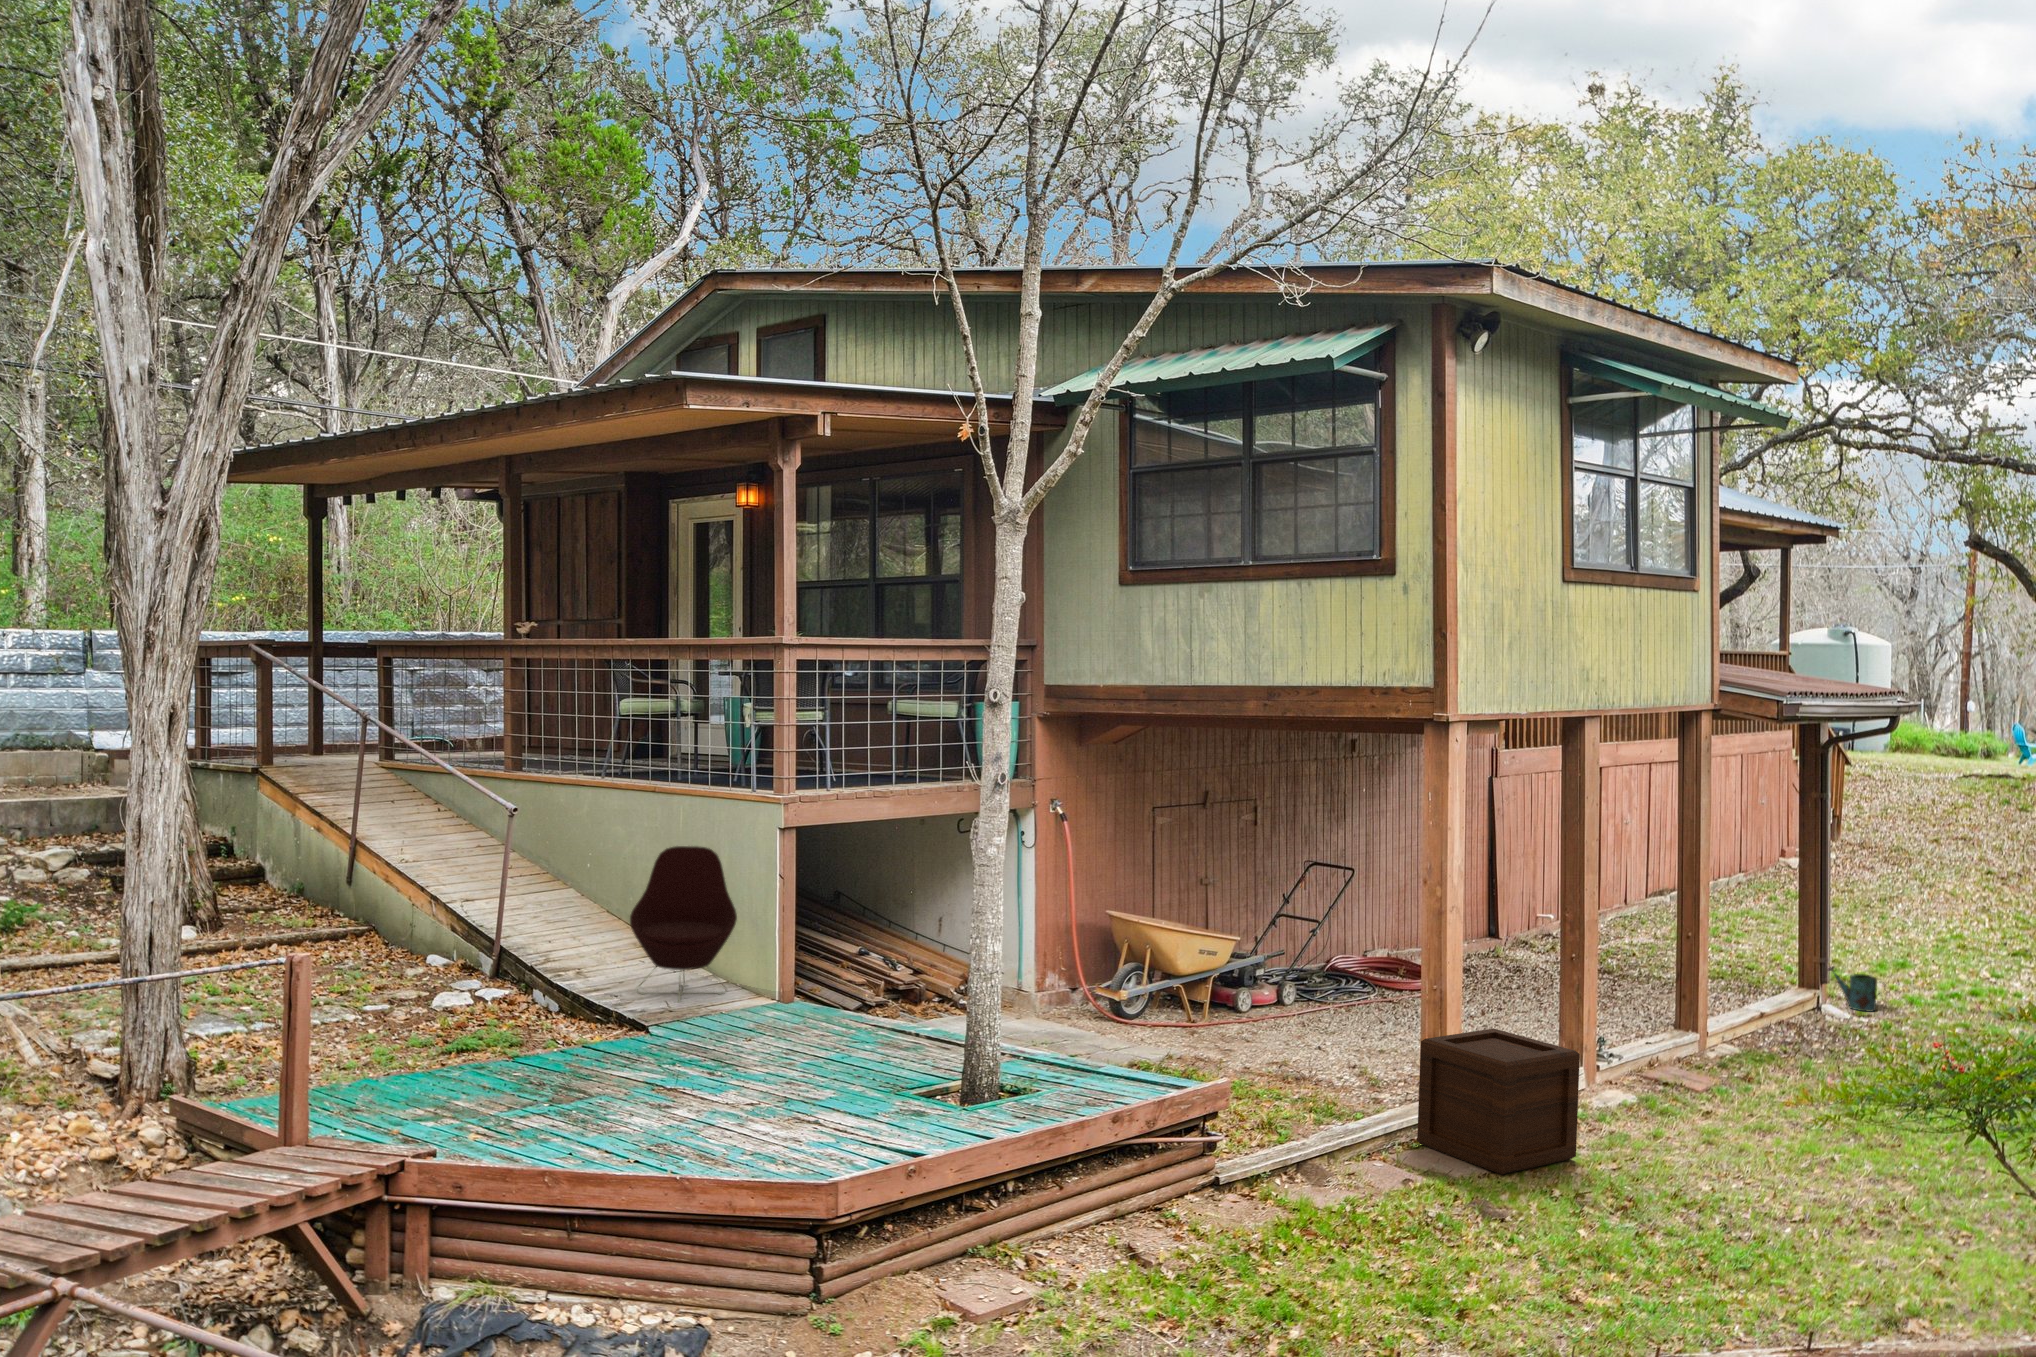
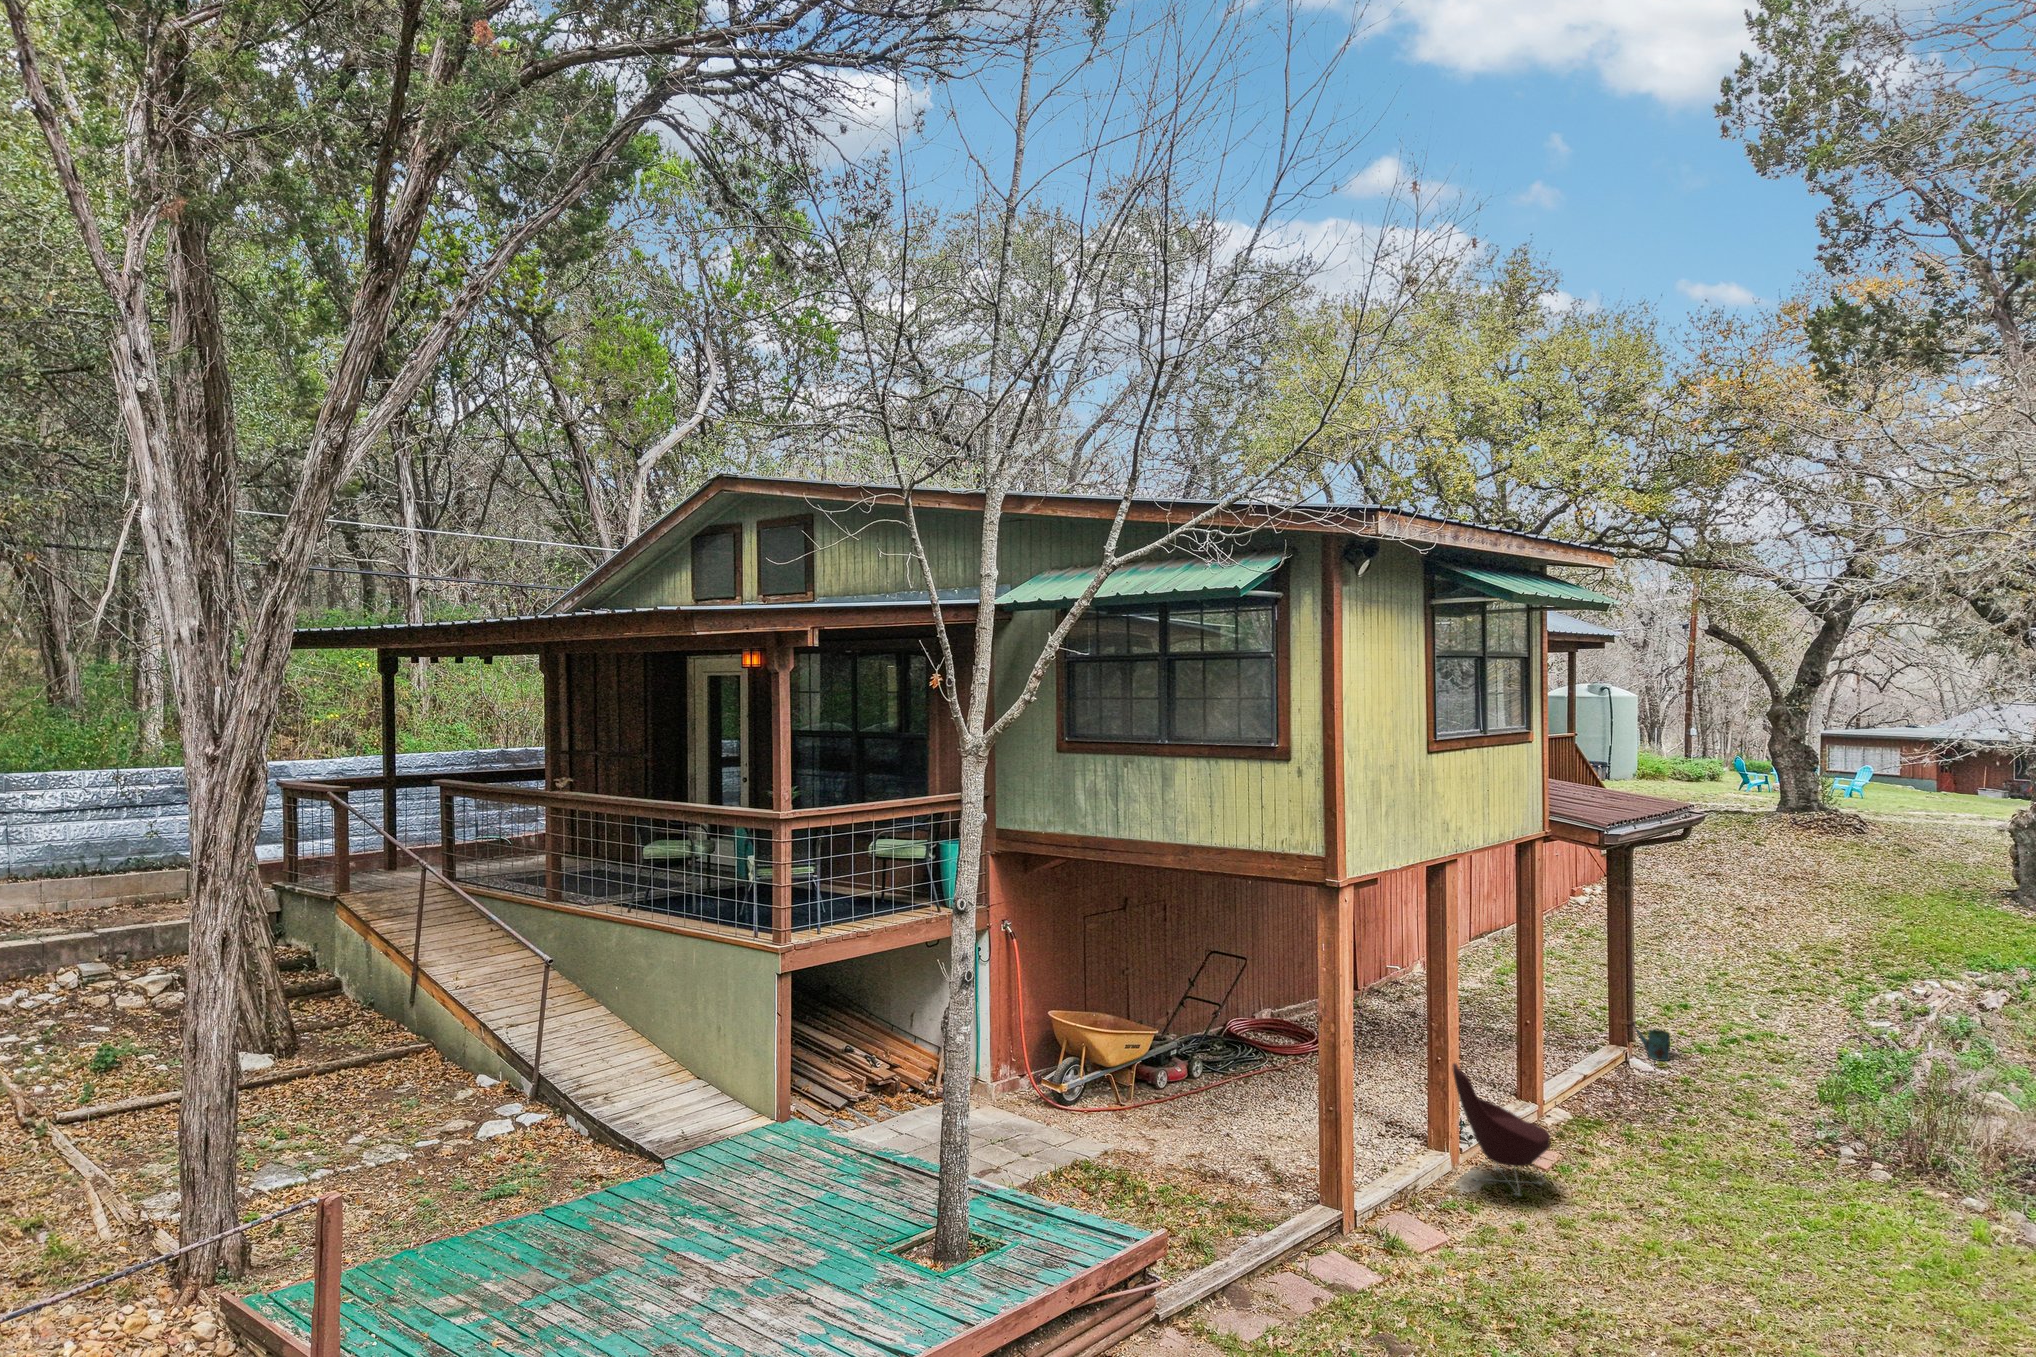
chair: present [630,846,737,1002] -> present [1452,1063,1551,1195]
wooden crate: present [1417,1028,1580,1174] -> none [1319,1139,1455,1283]

